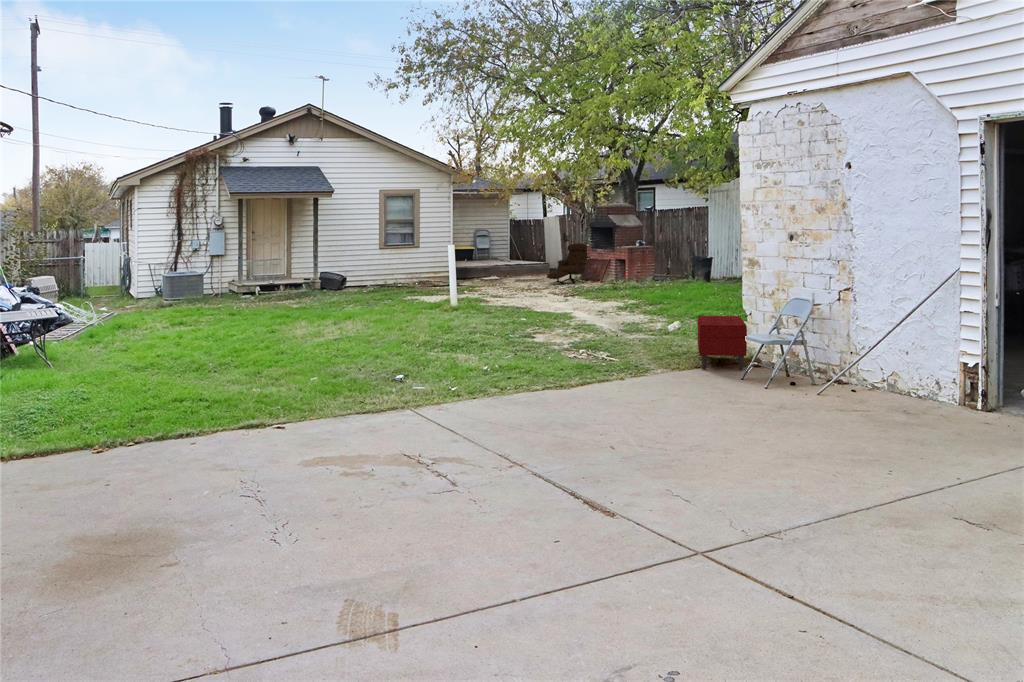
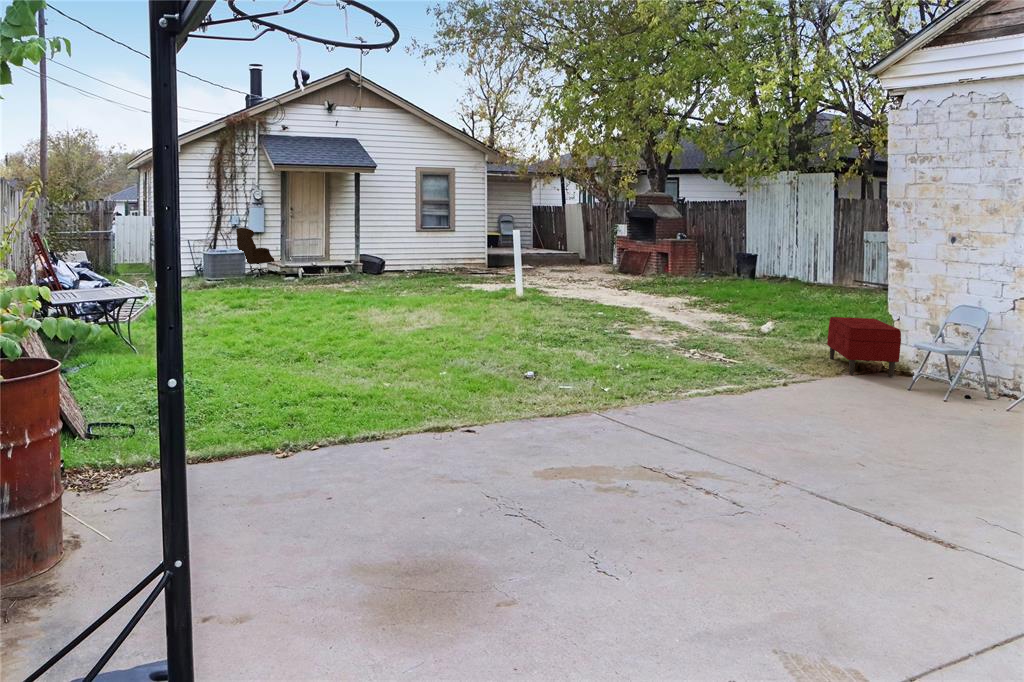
lounge chair: present [547,243,587,284] -> present [236,228,286,274]

